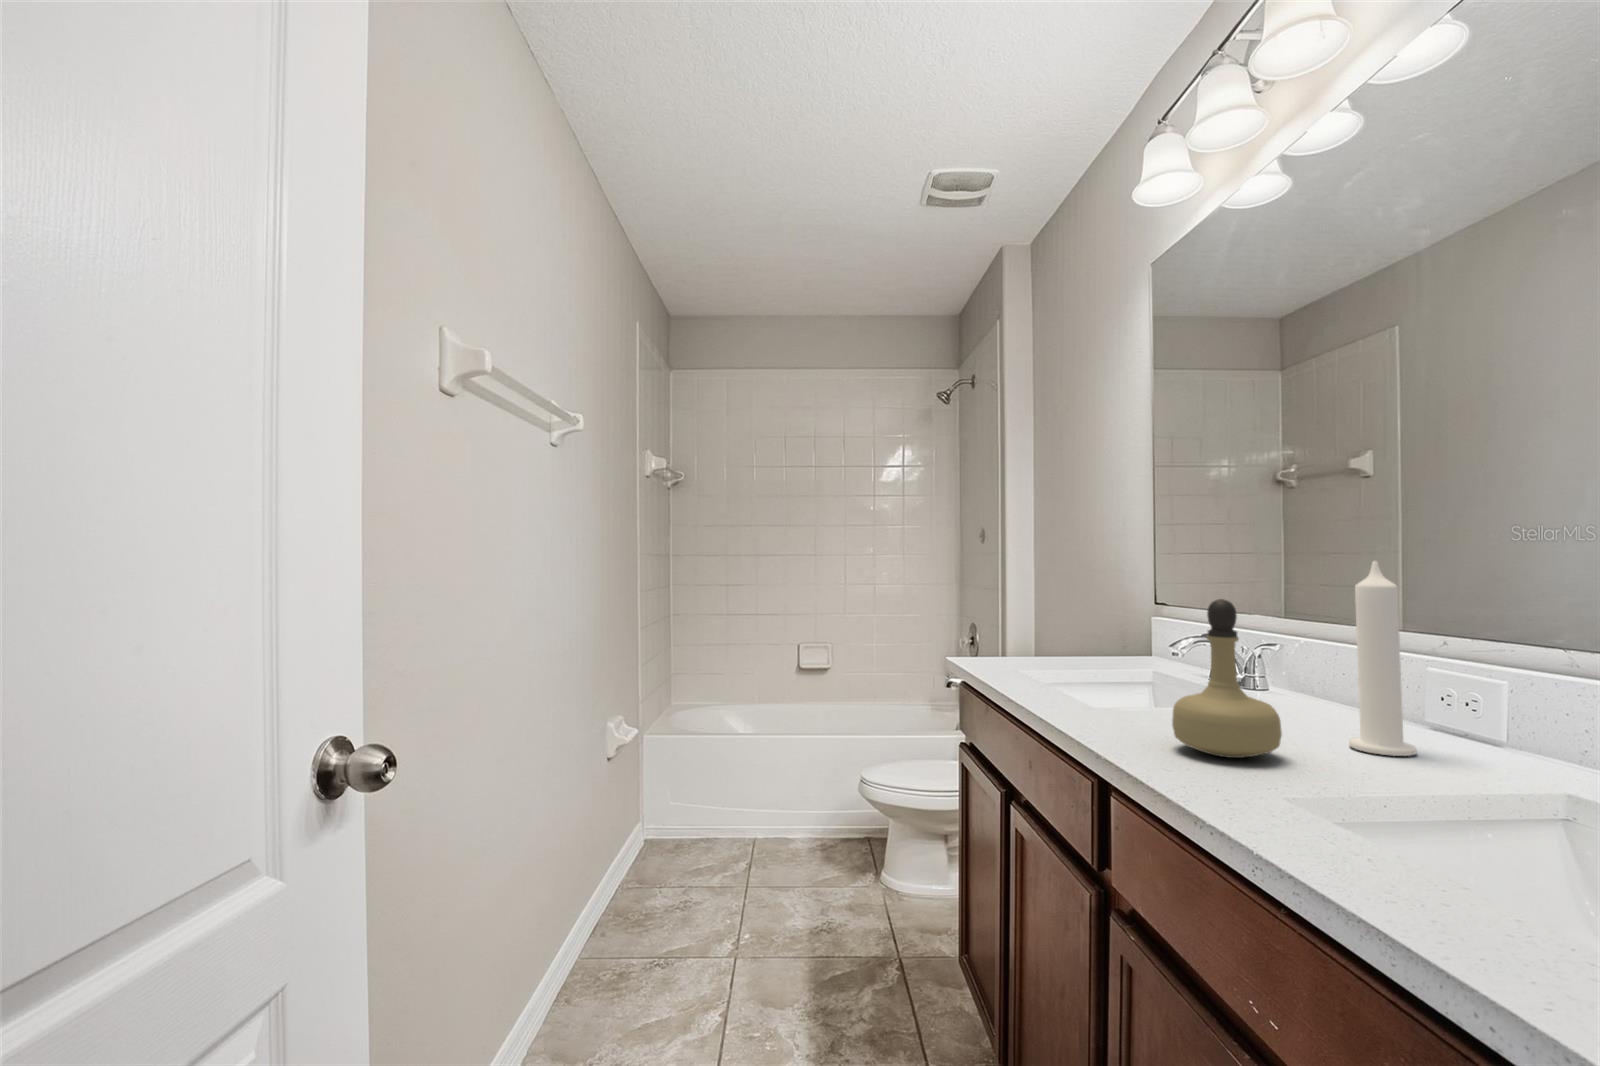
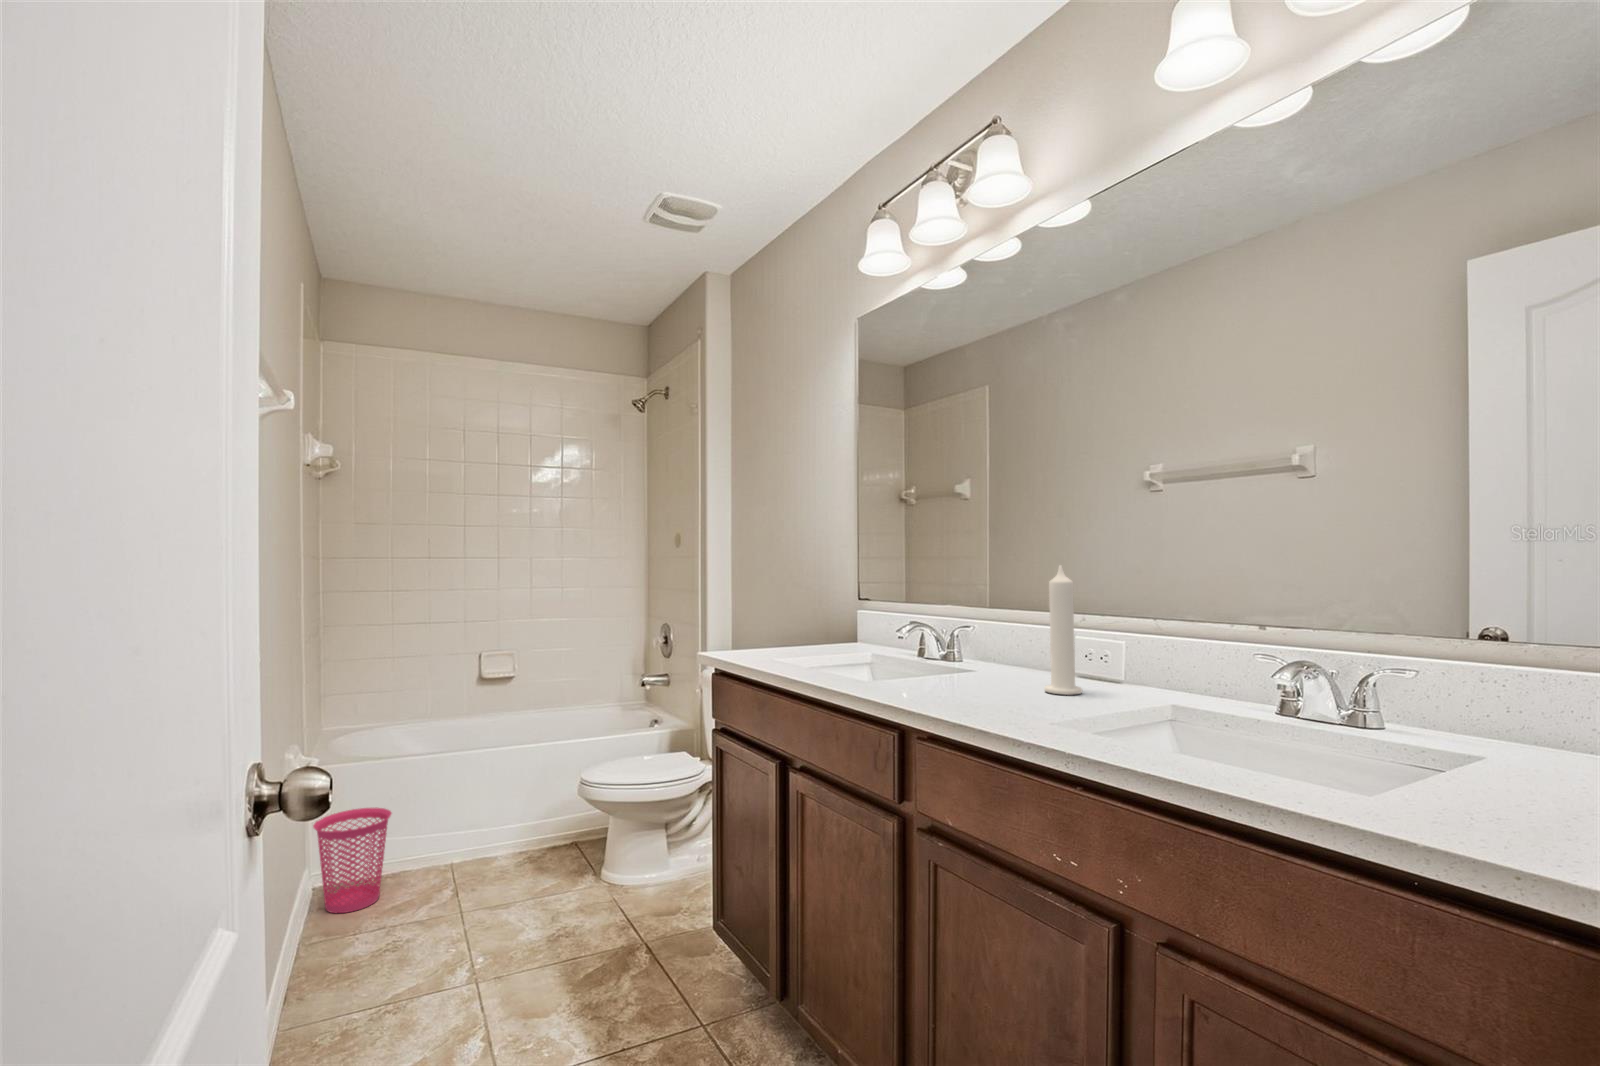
perfume bottle: present [1172,599,1282,758] -> none [951,594,1021,706]
waste basket: none [643,775,702,864] -> present [313,808,392,913]

